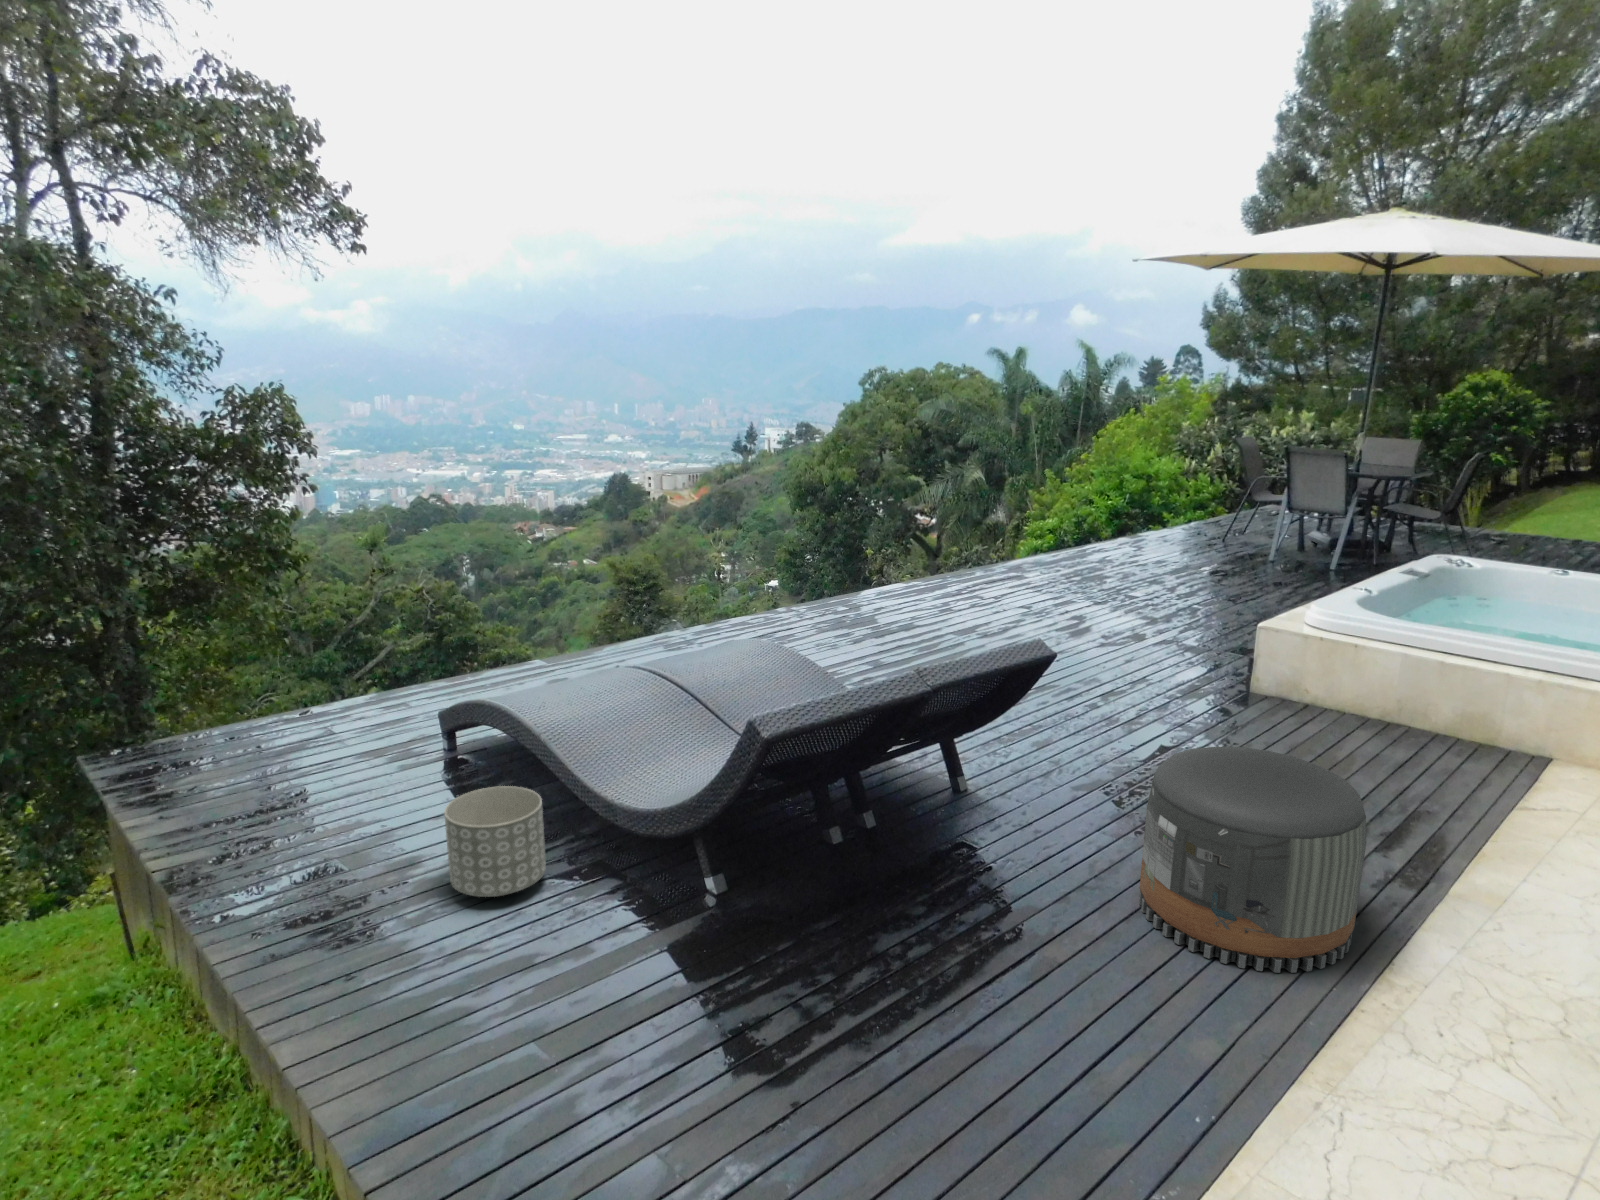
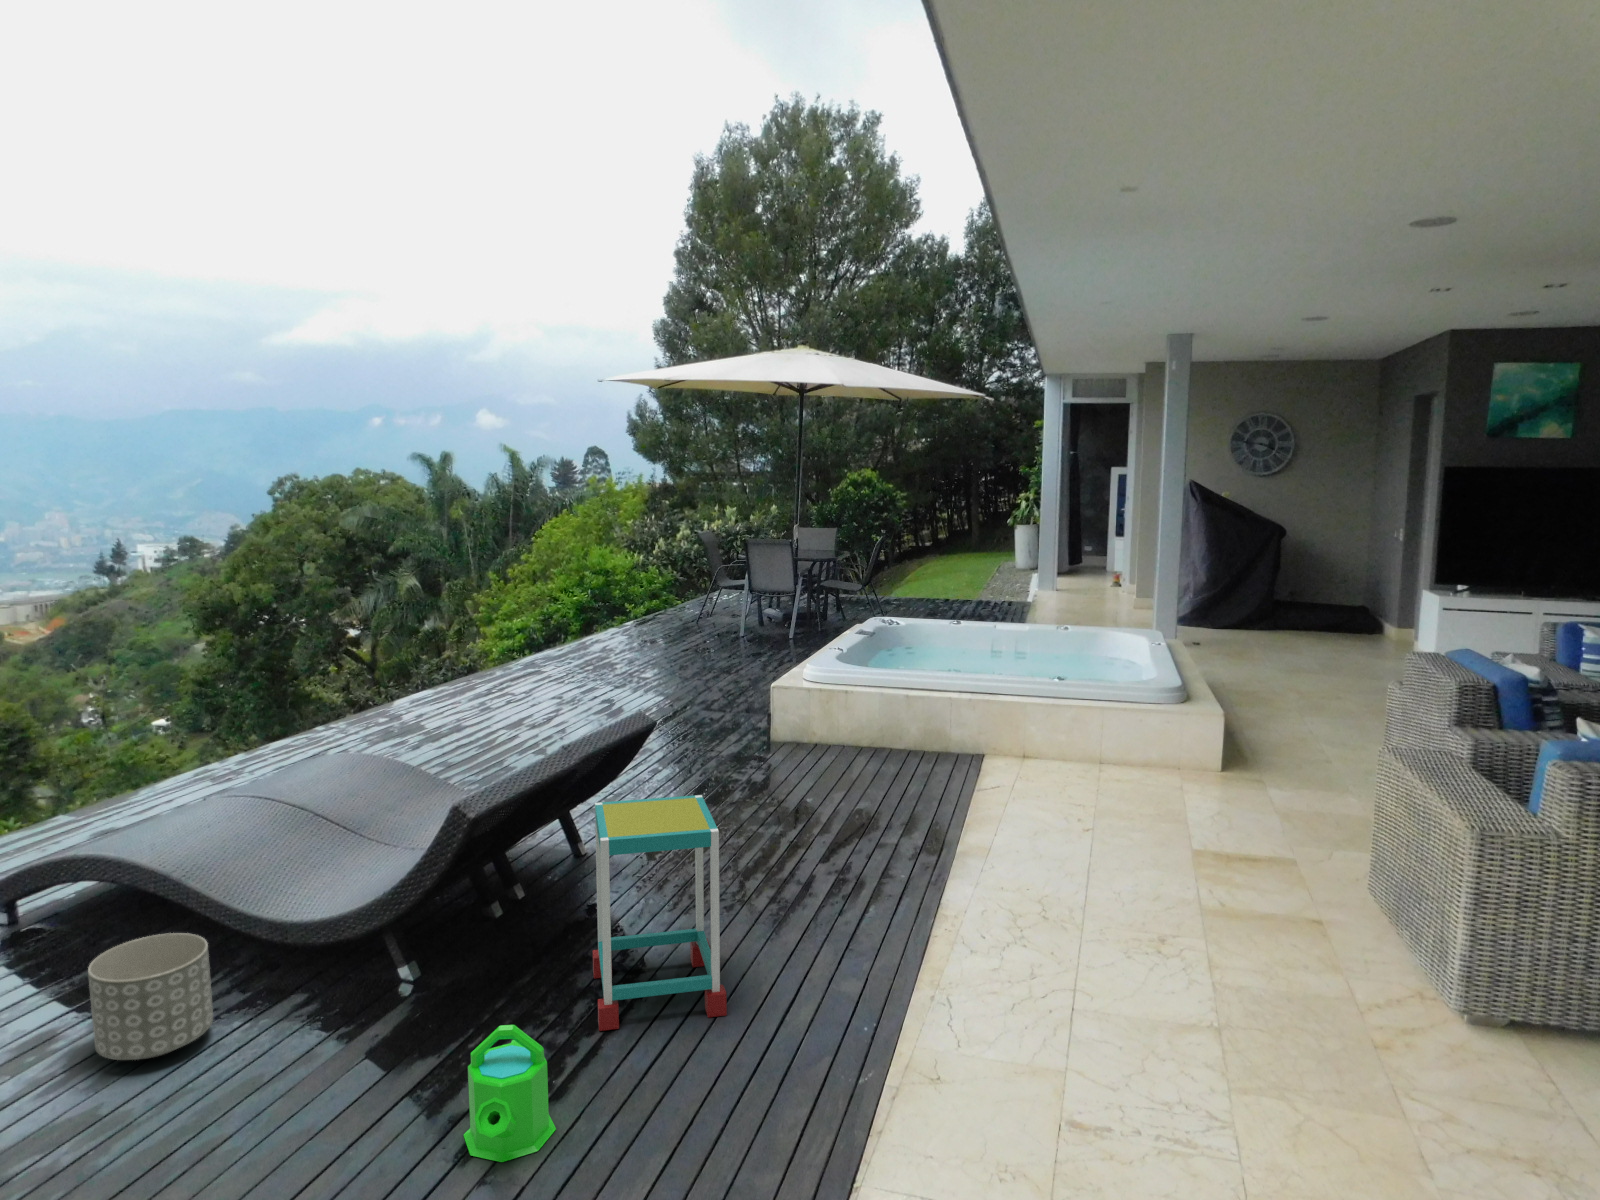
side table: none [863,744,1034,1033] -> present [593,795,727,1031]
pouf: present [1139,747,1366,973] -> none [766,767,918,928]
watering can: none [646,977,762,1126] -> present [464,1025,556,1162]

